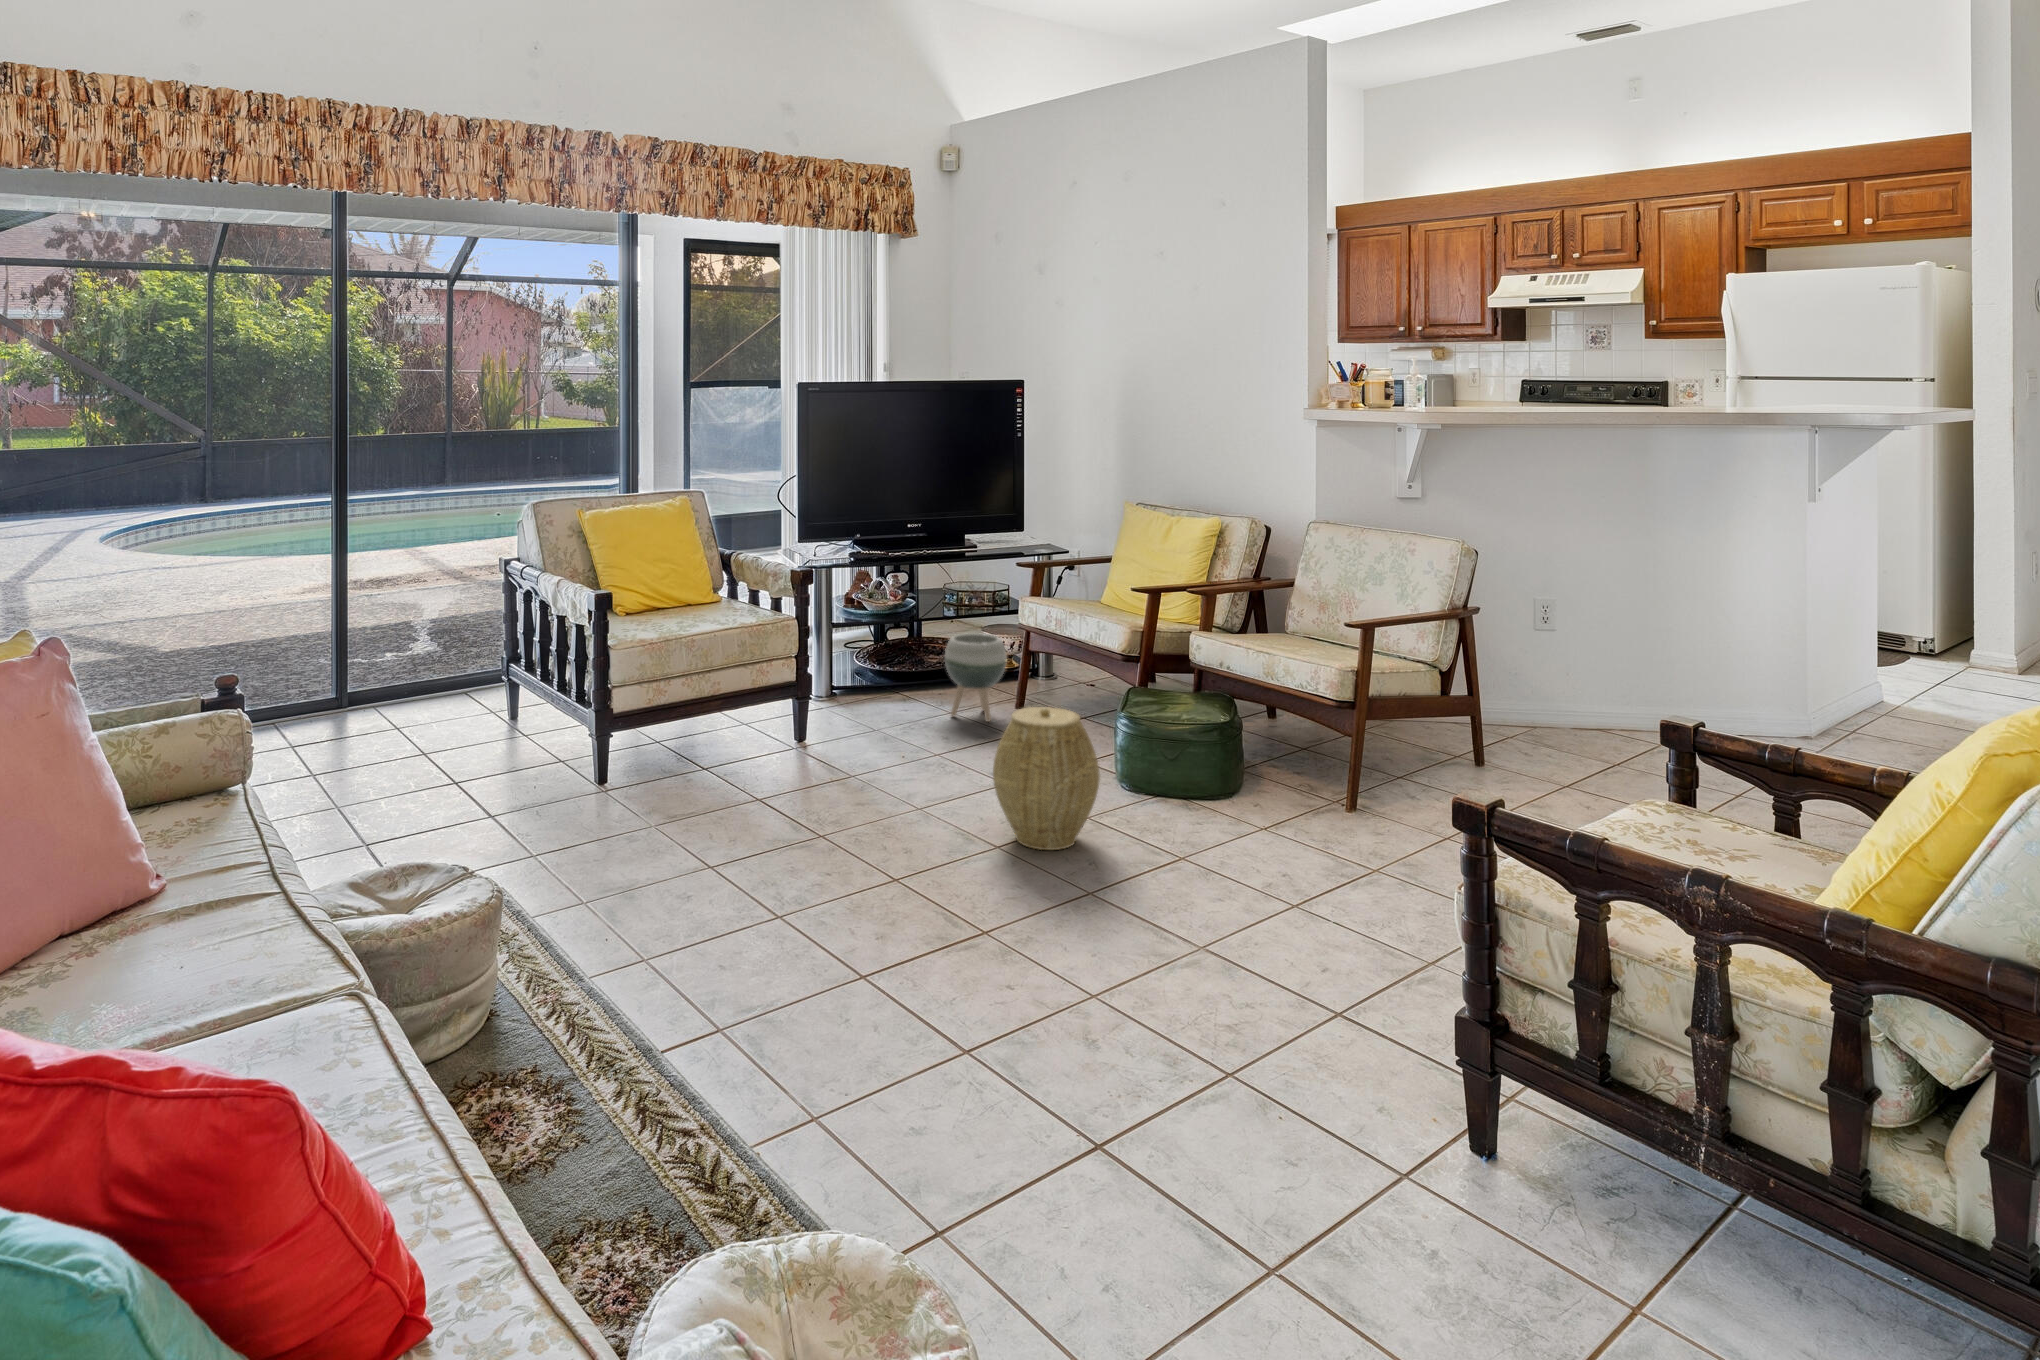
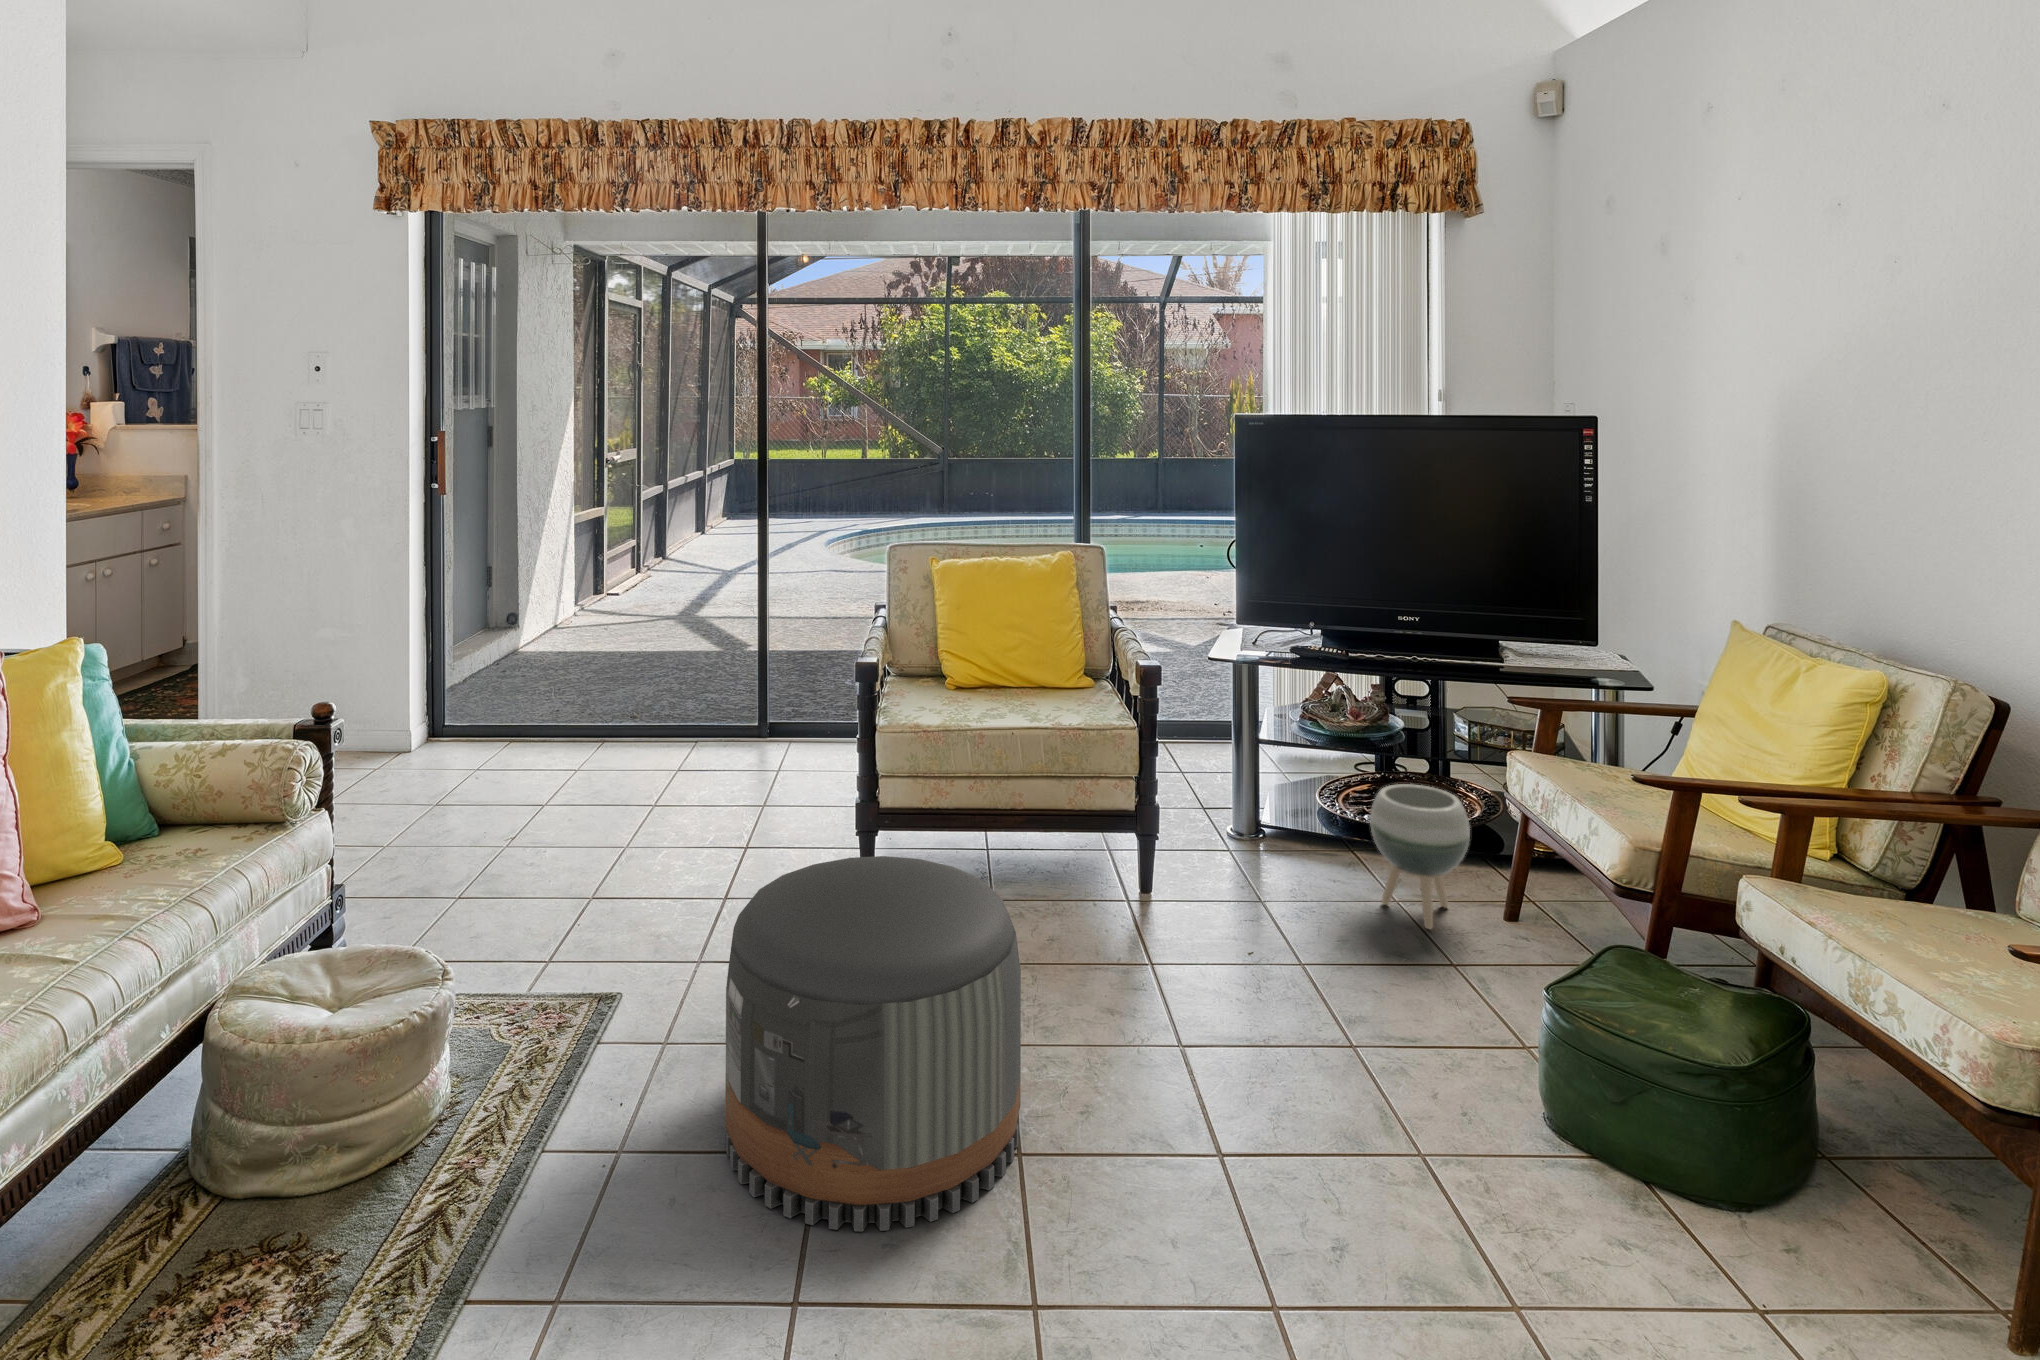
pouf: none [710,701,913,920] -> present [725,856,1021,1231]
woven basket: present [993,707,1100,850] -> none [1178,960,1366,1236]

